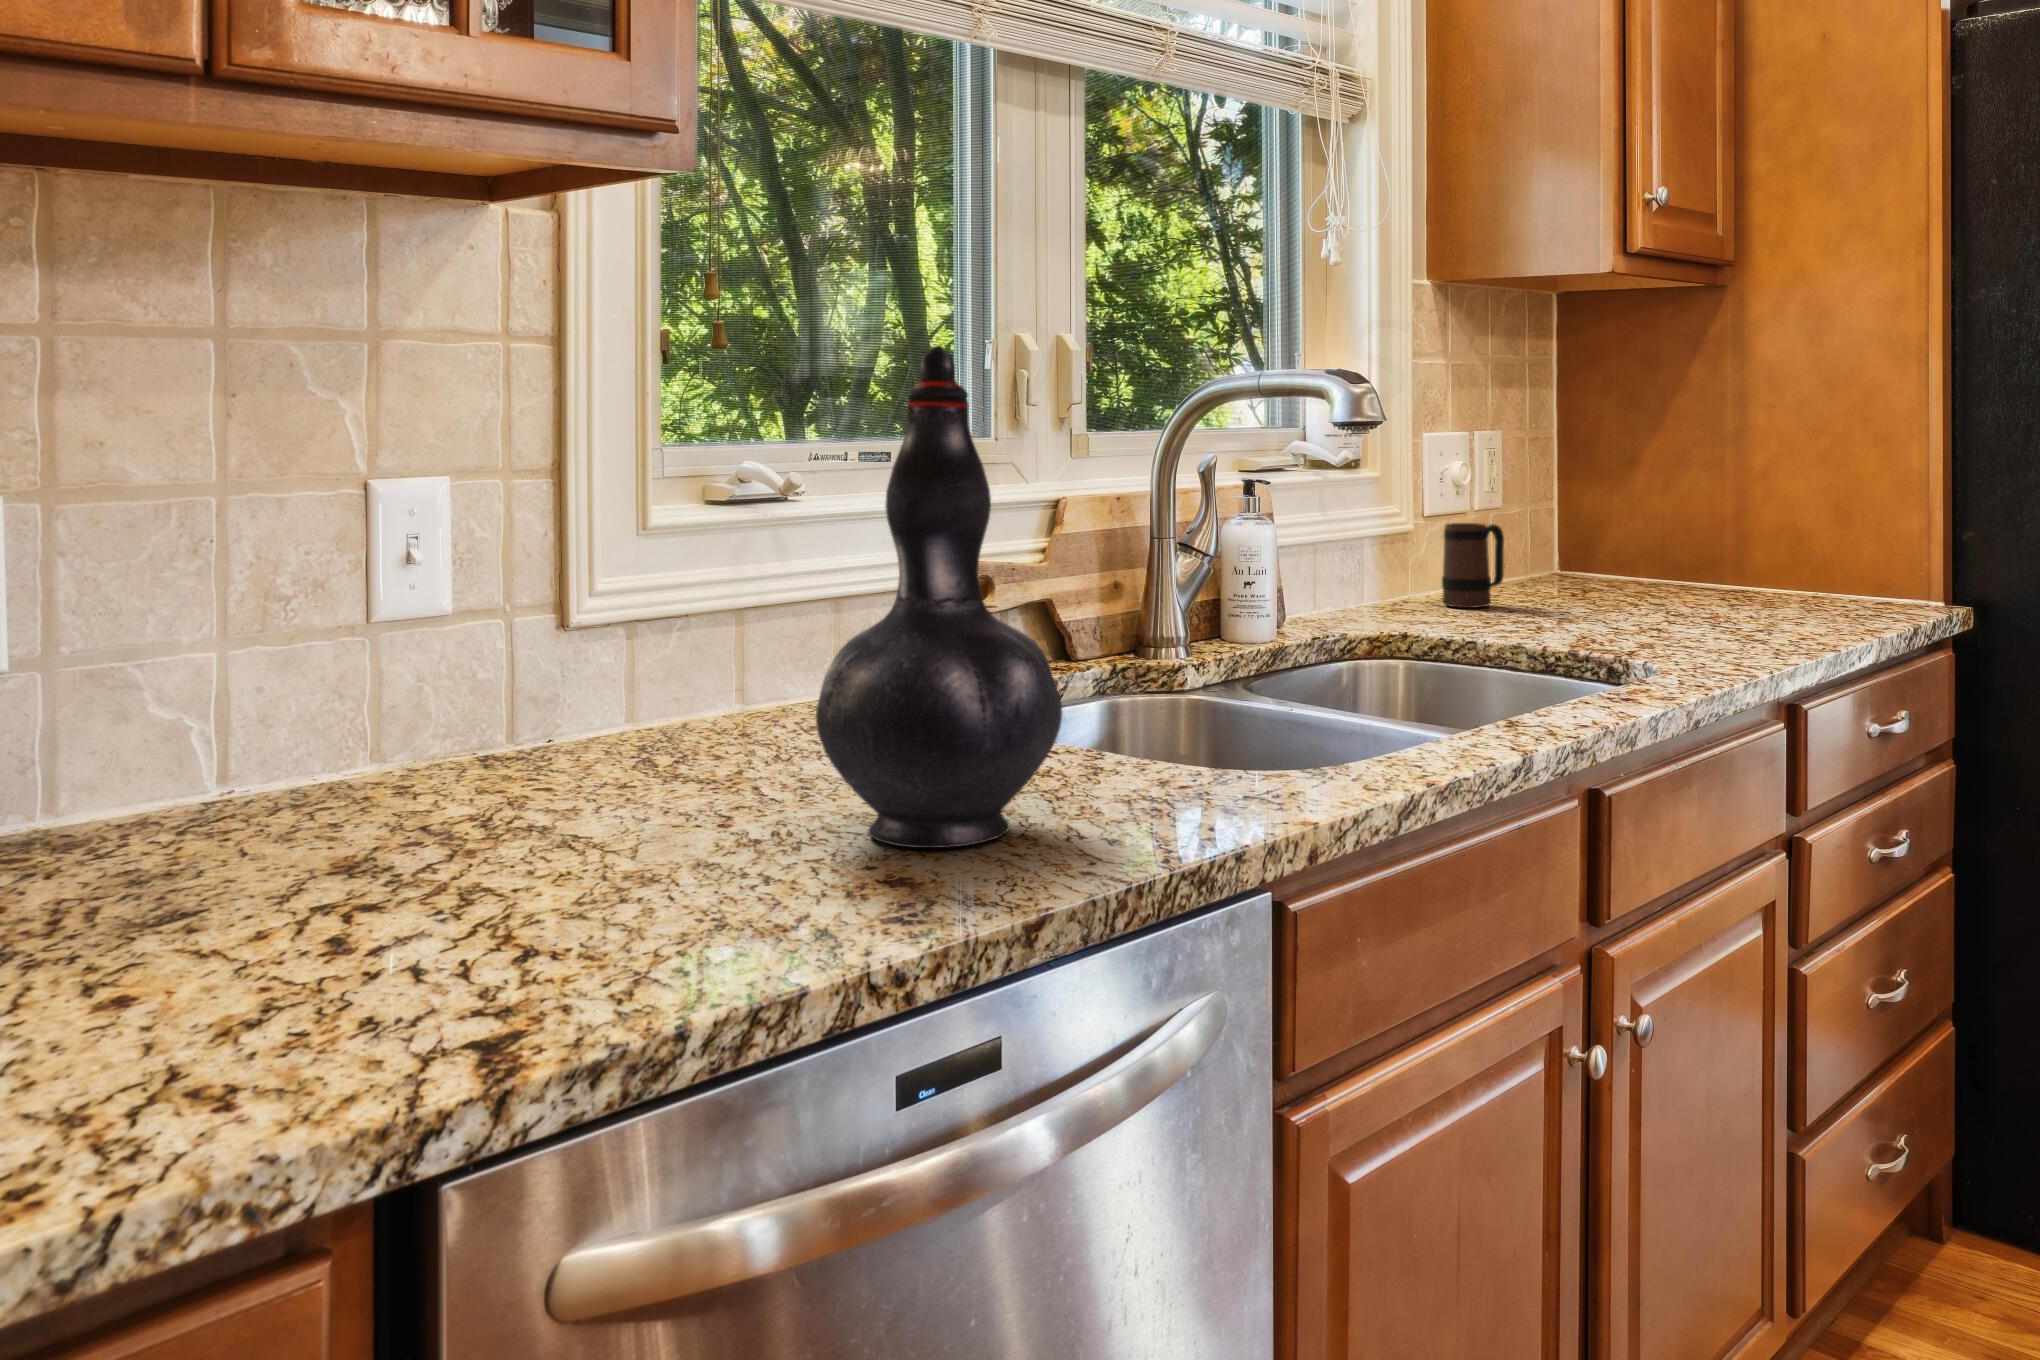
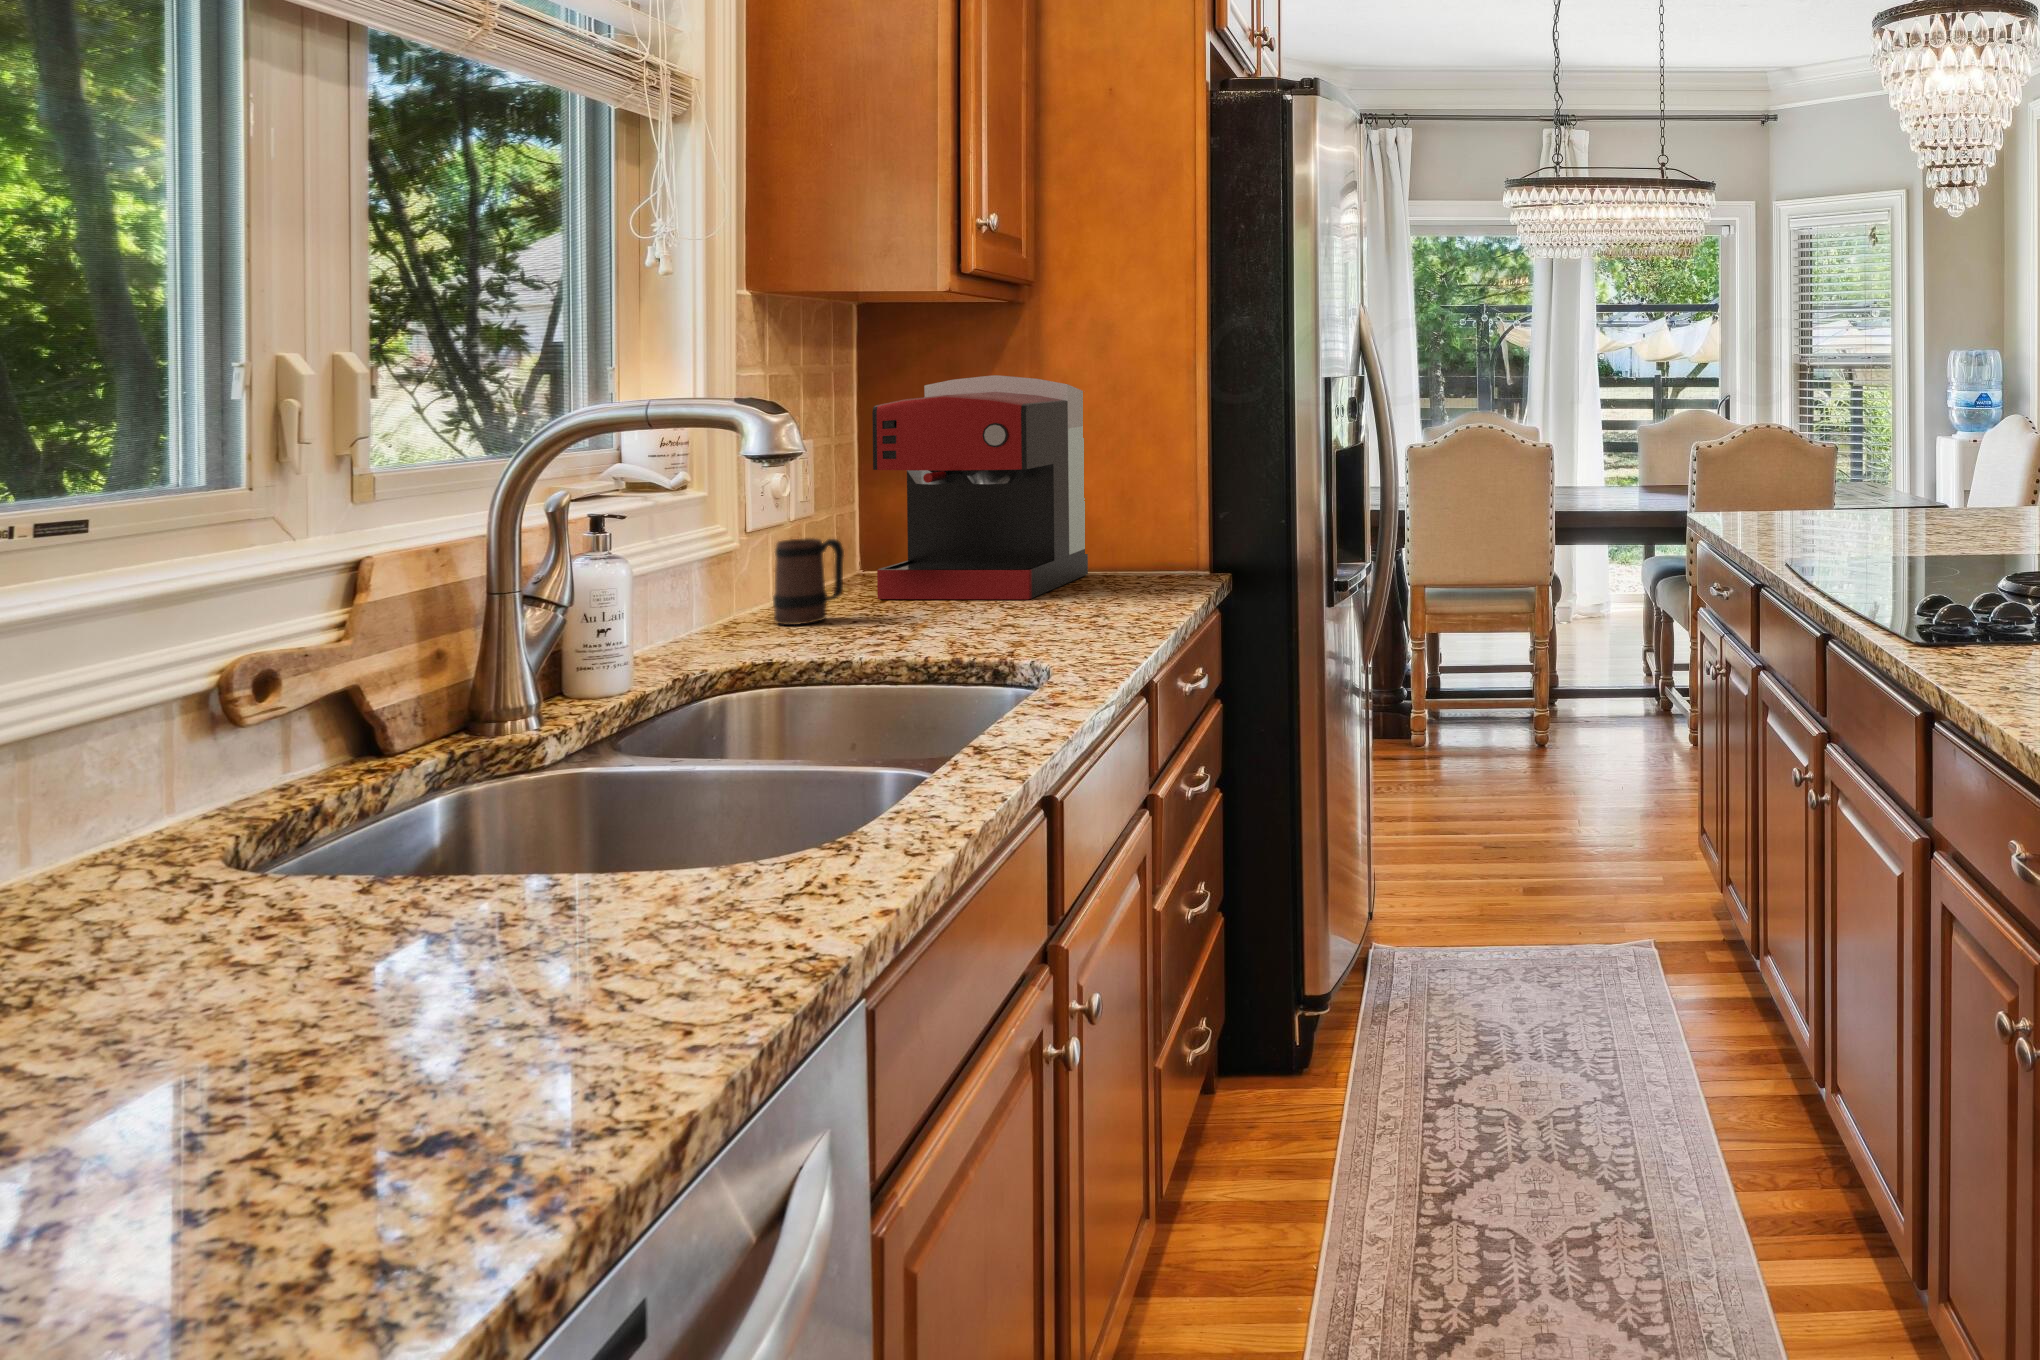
decorative vase: present [816,346,1062,848] -> none [227,406,611,1065]
coffee maker: none [1550,363,1796,610] -> present [872,375,1088,599]

